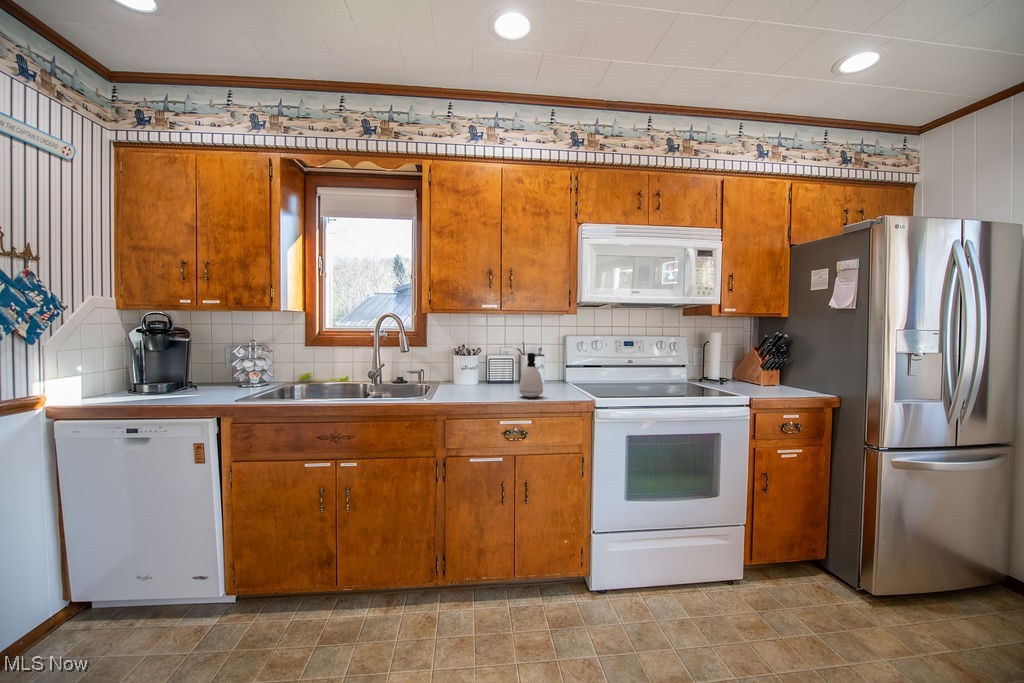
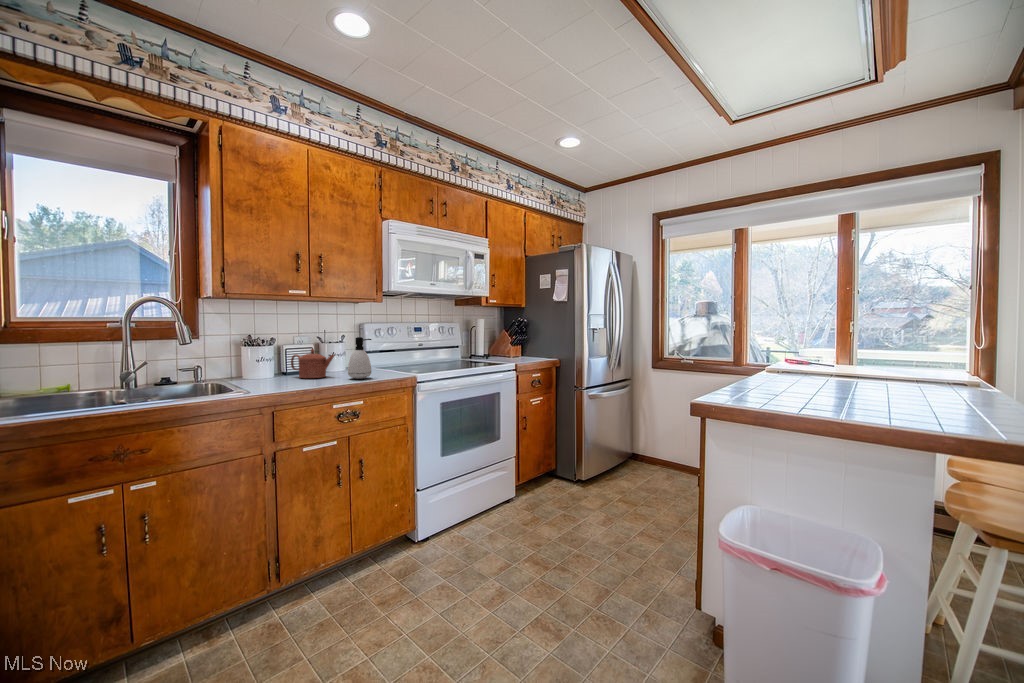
teapot: none [479,363,513,392] -> present [291,349,334,378]

